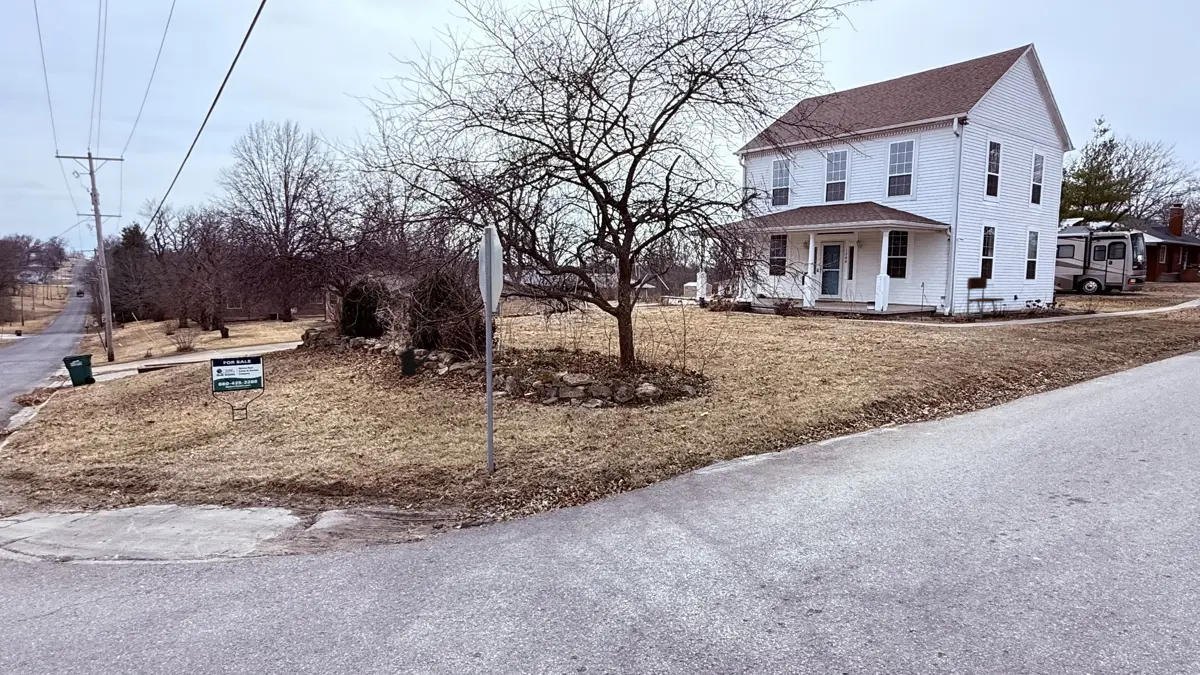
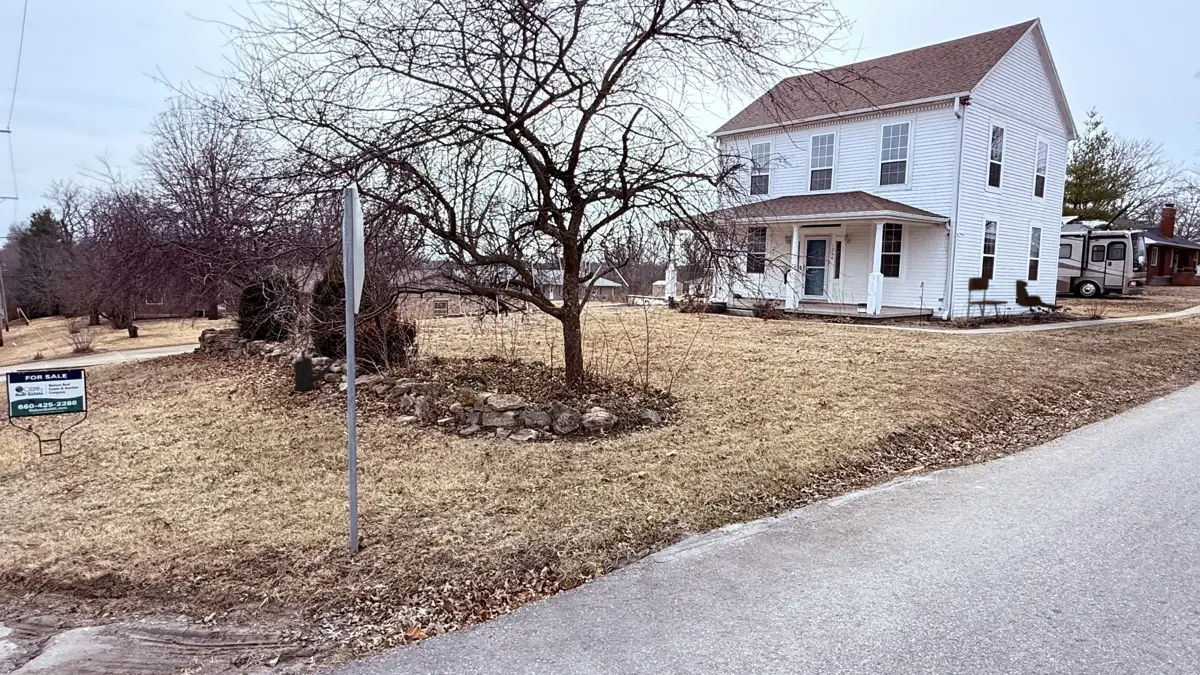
lounge chair: none [1013,279,1055,311] -> present [1016,280,1060,315]

